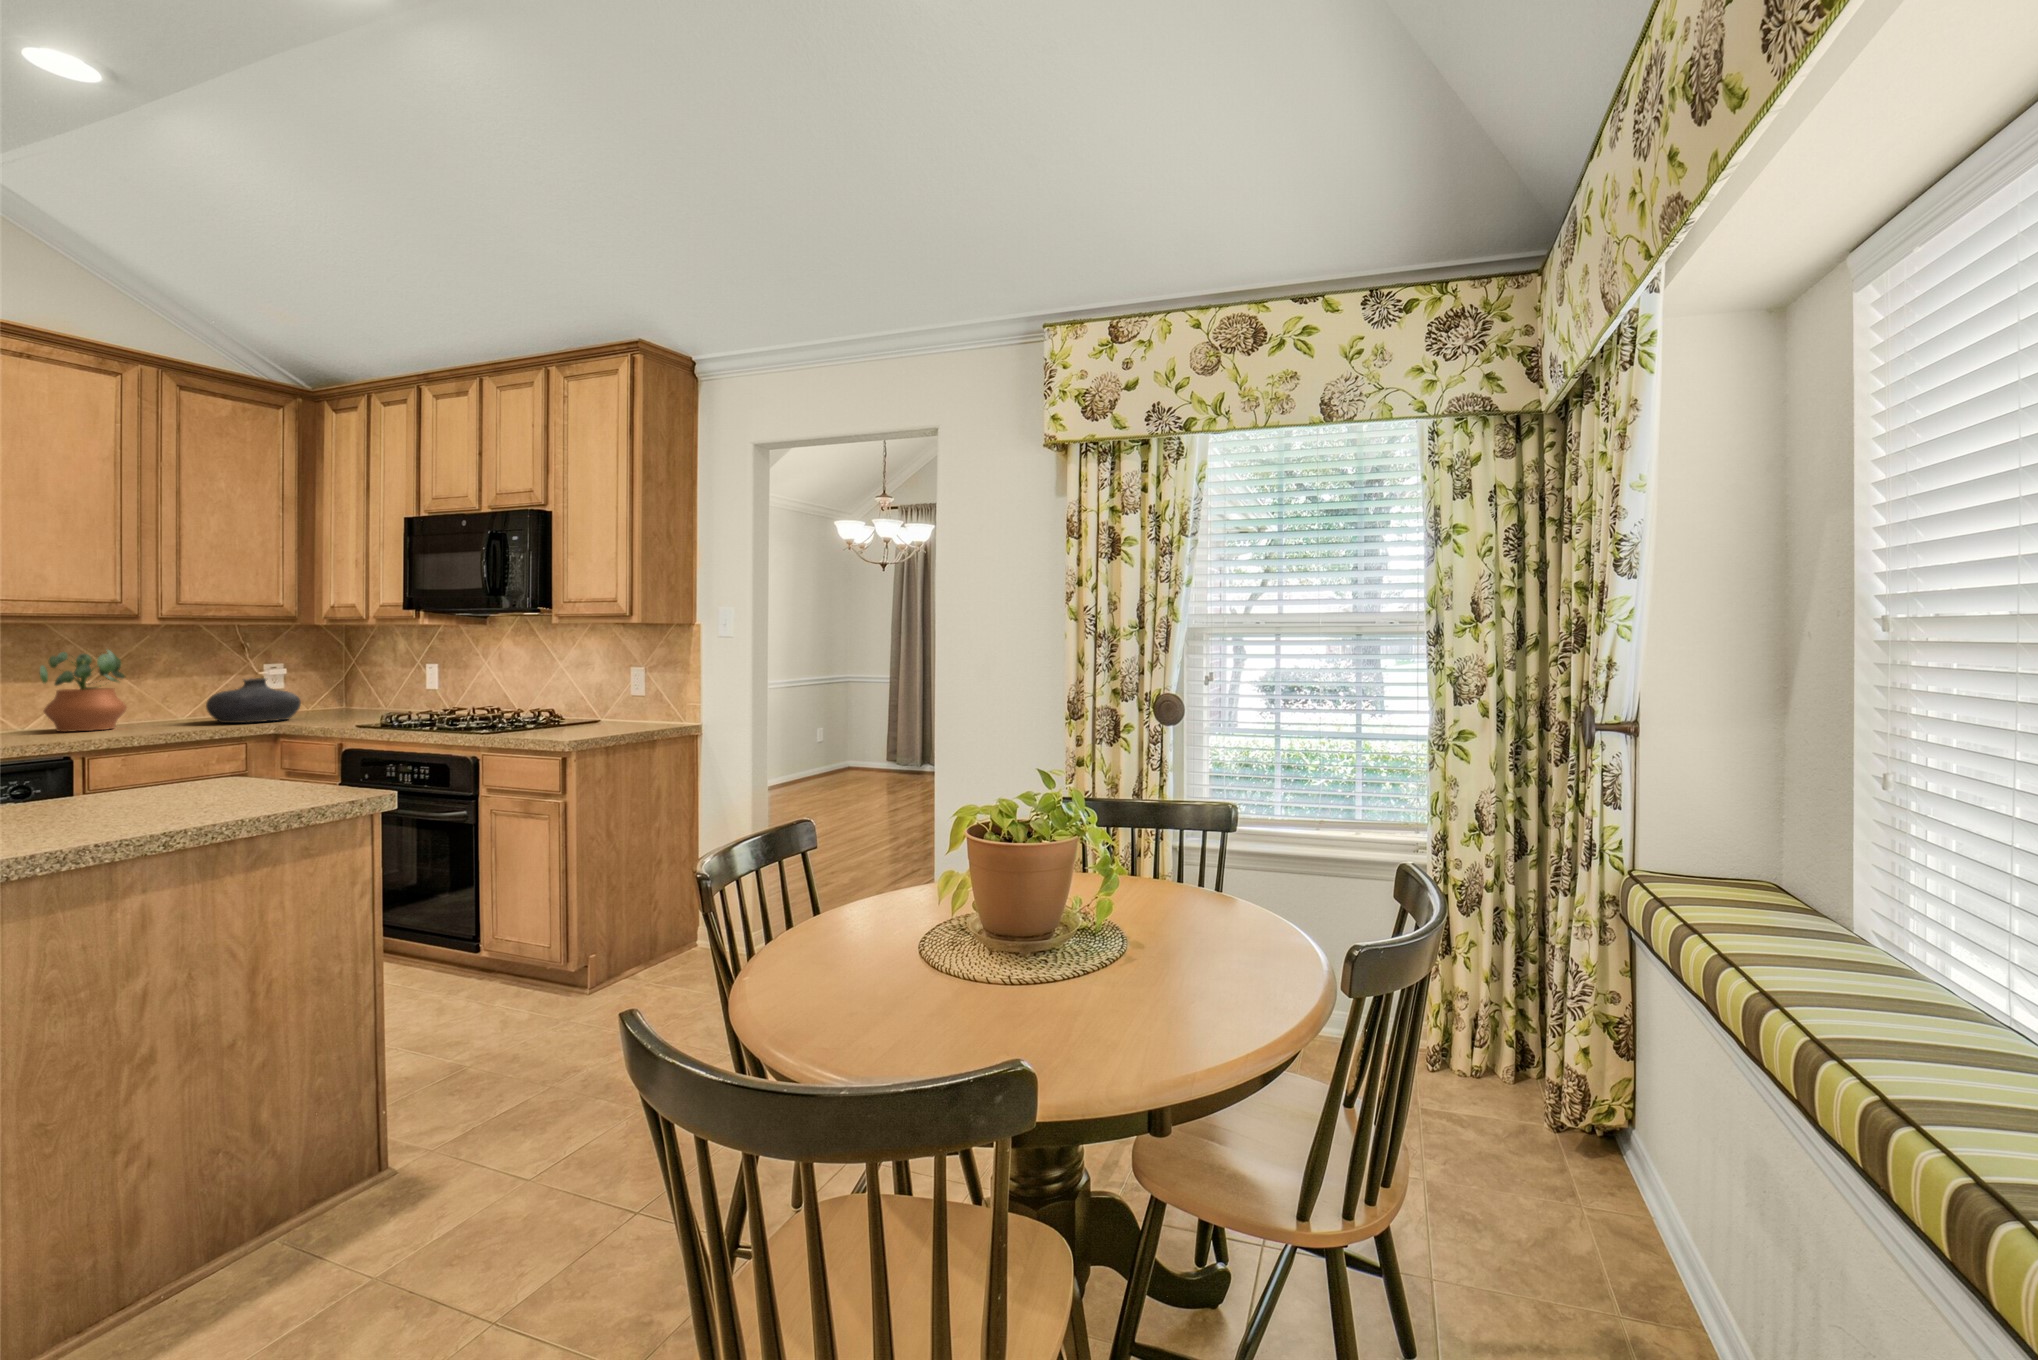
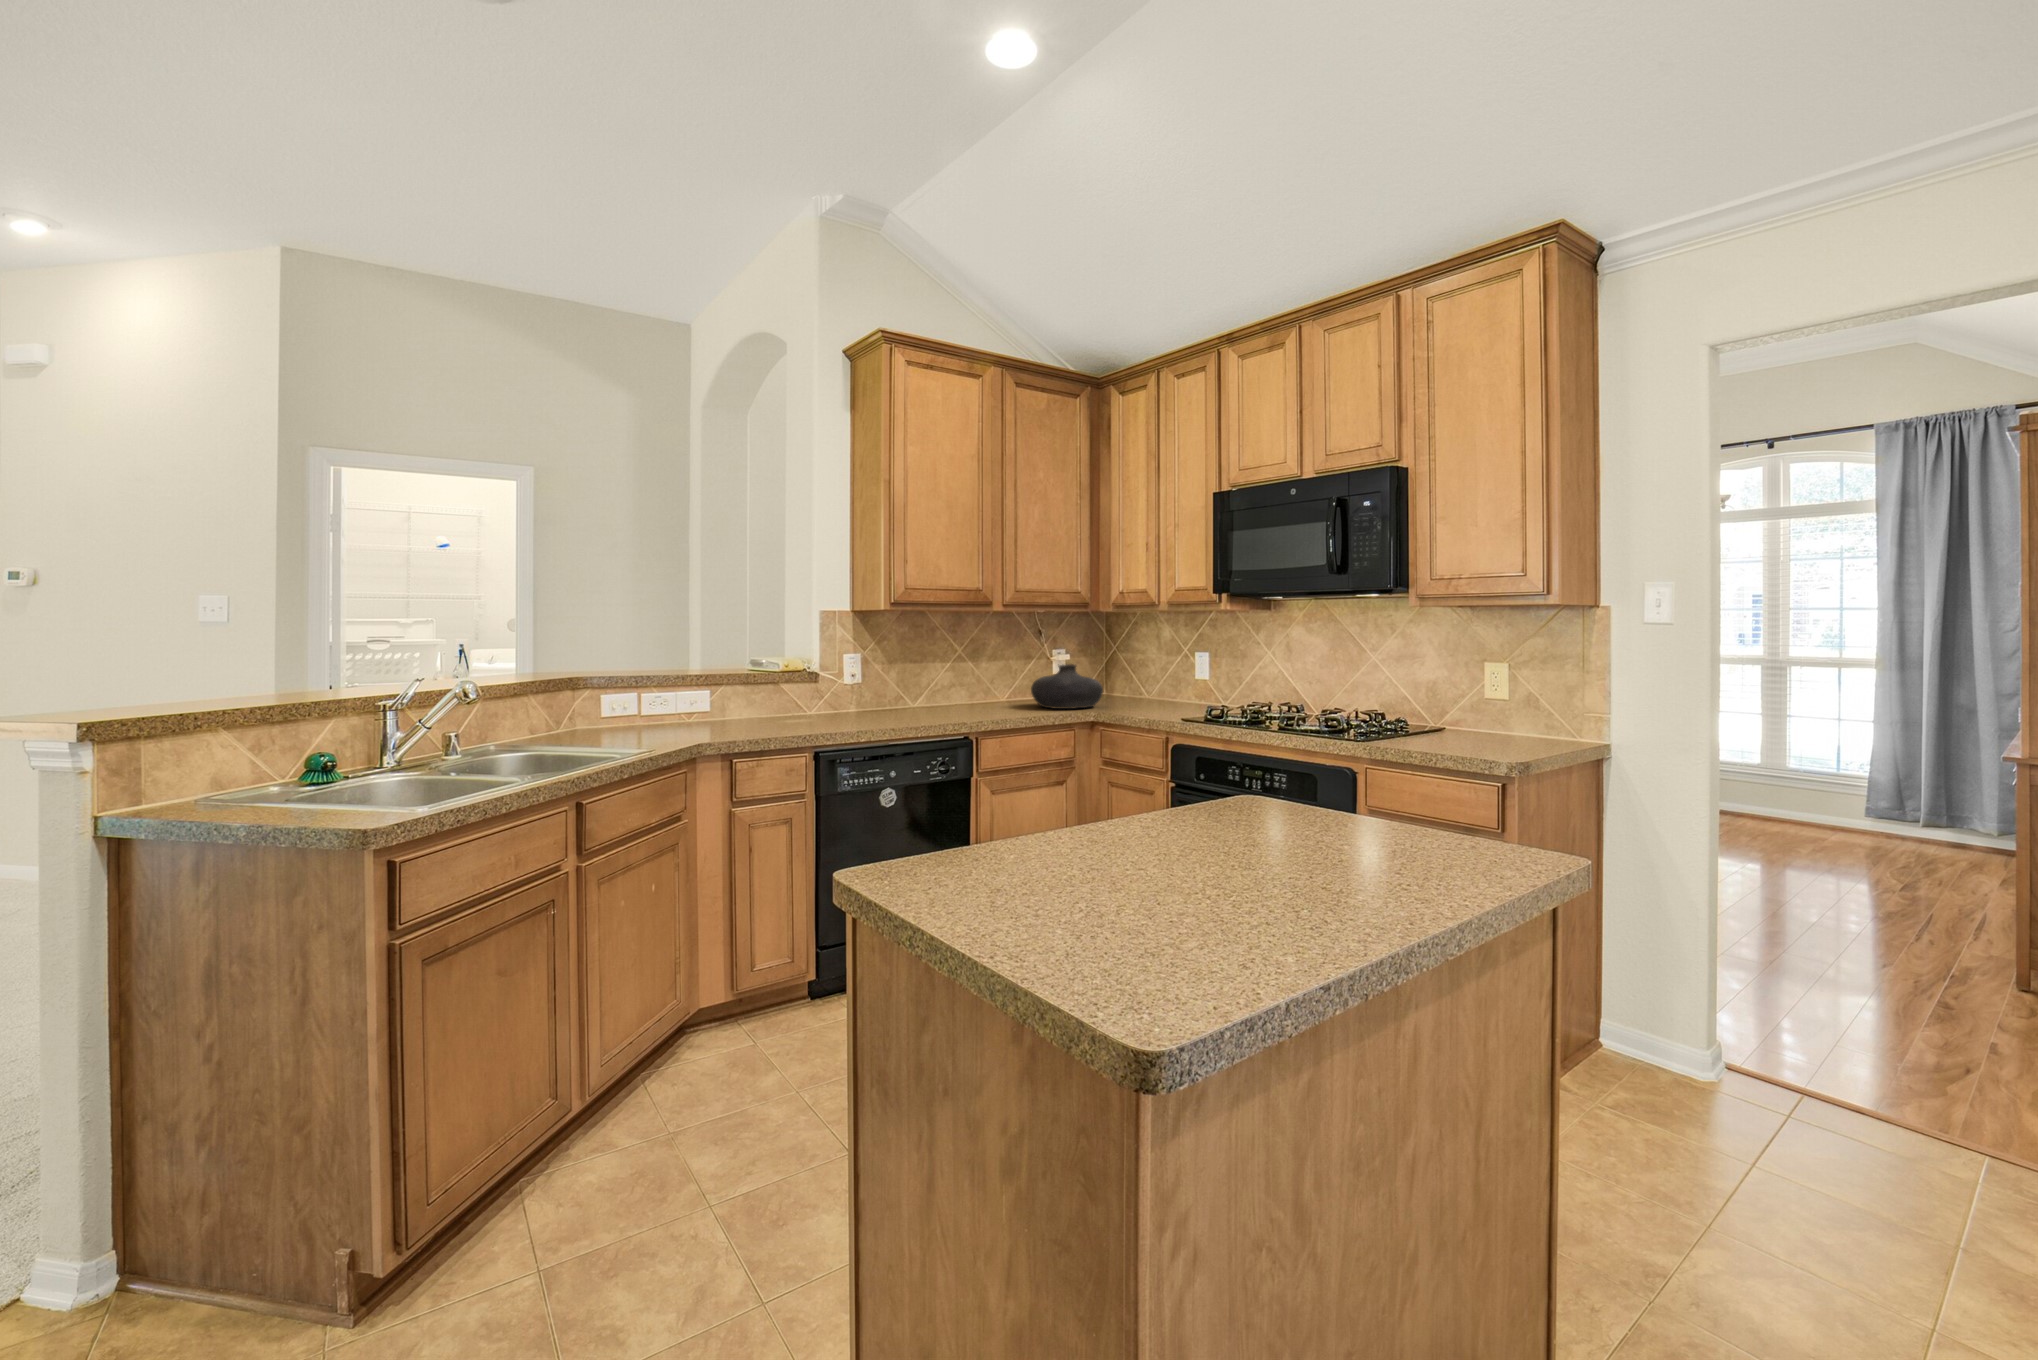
potted plant: present [40,650,127,732] -> none [923,635,980,711]

